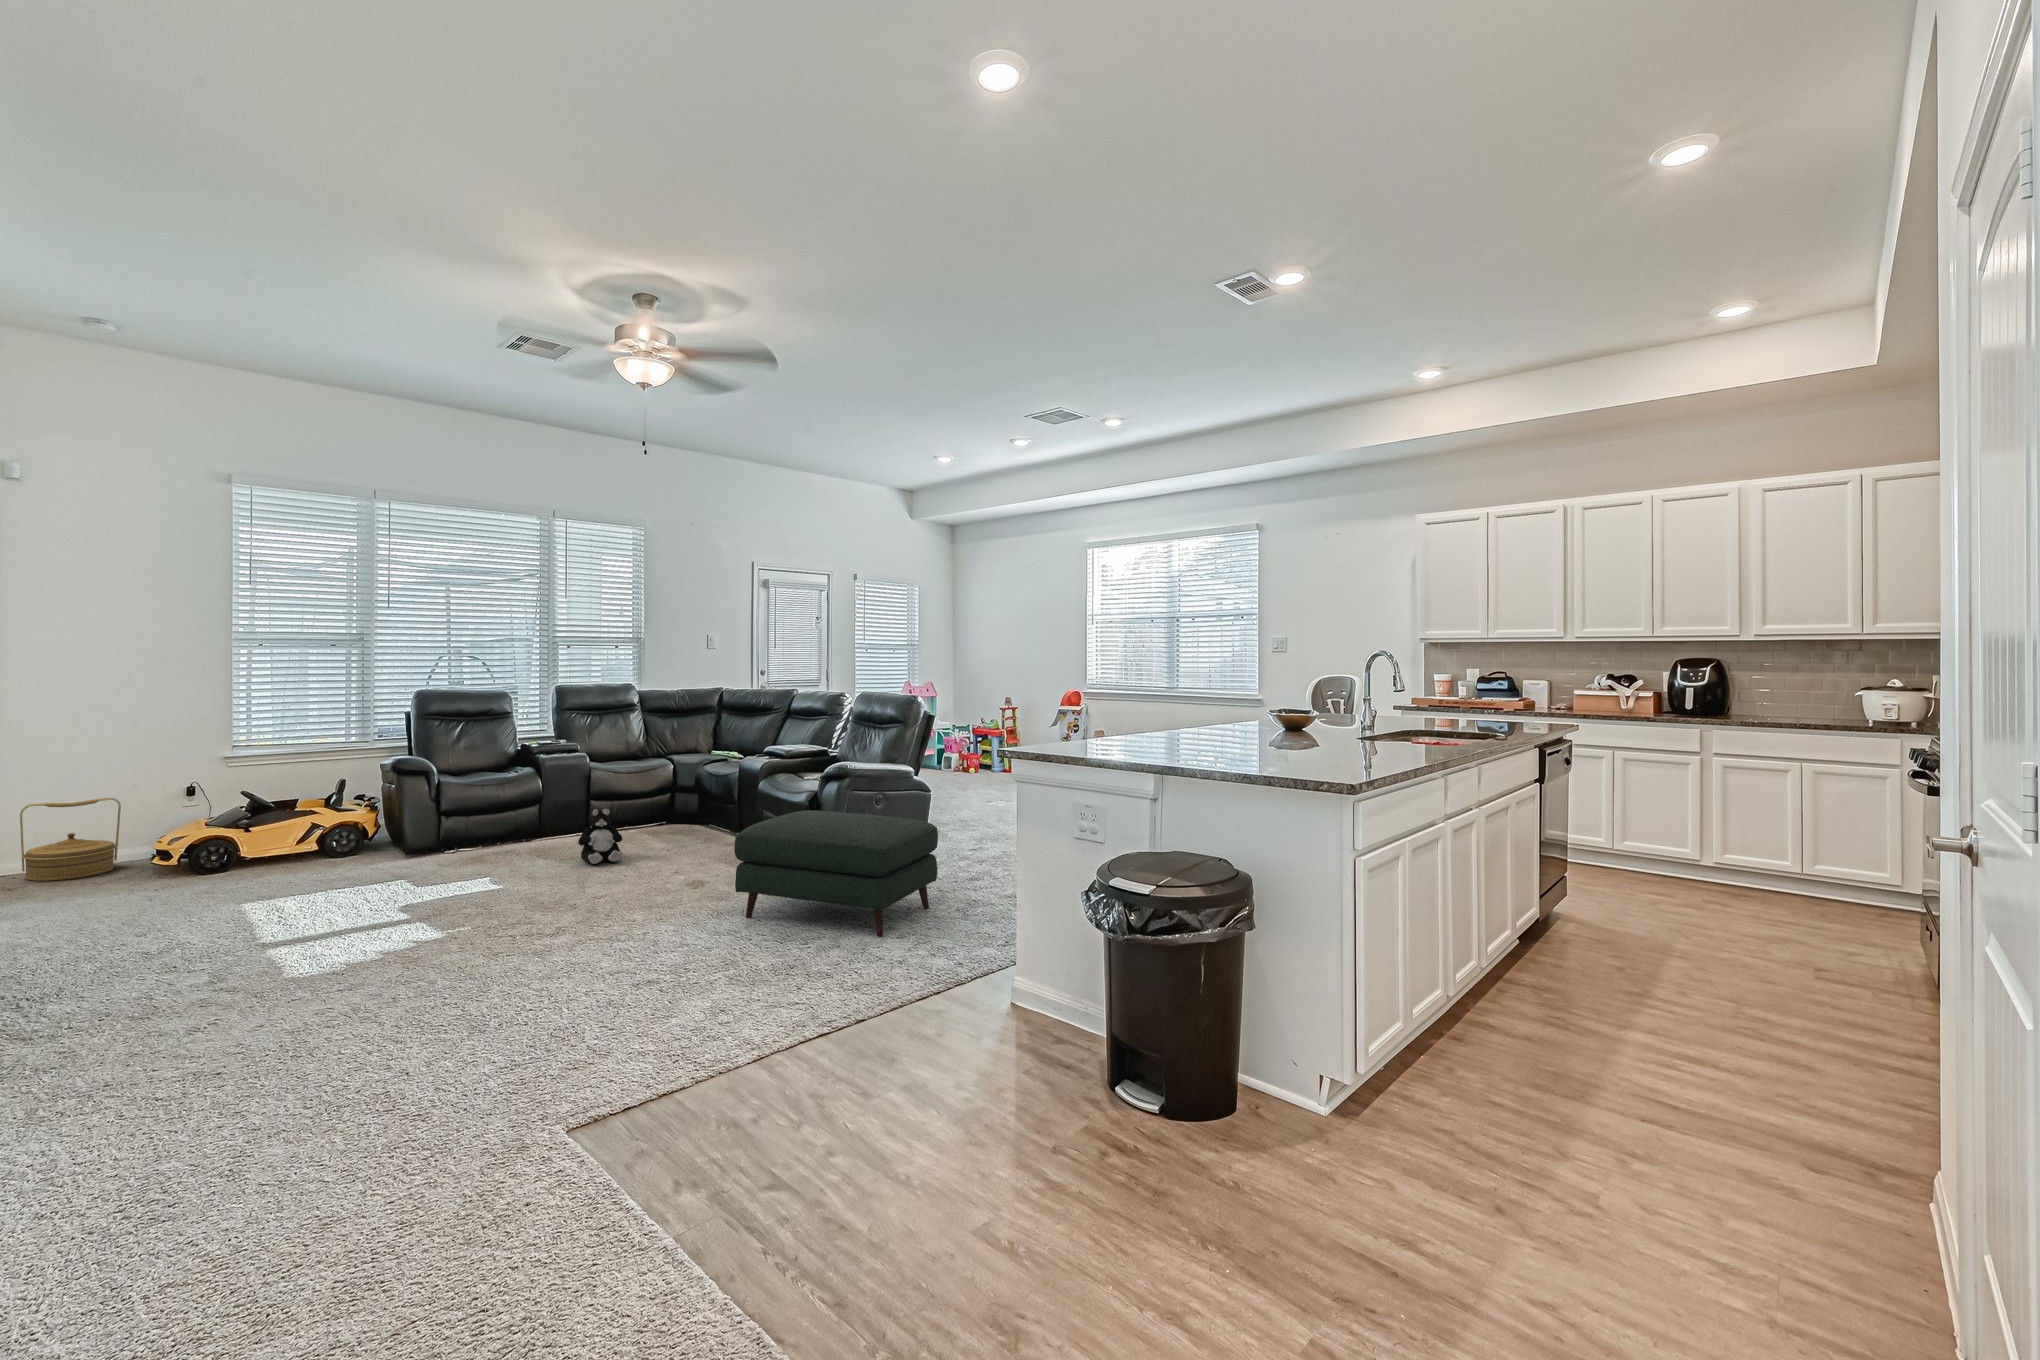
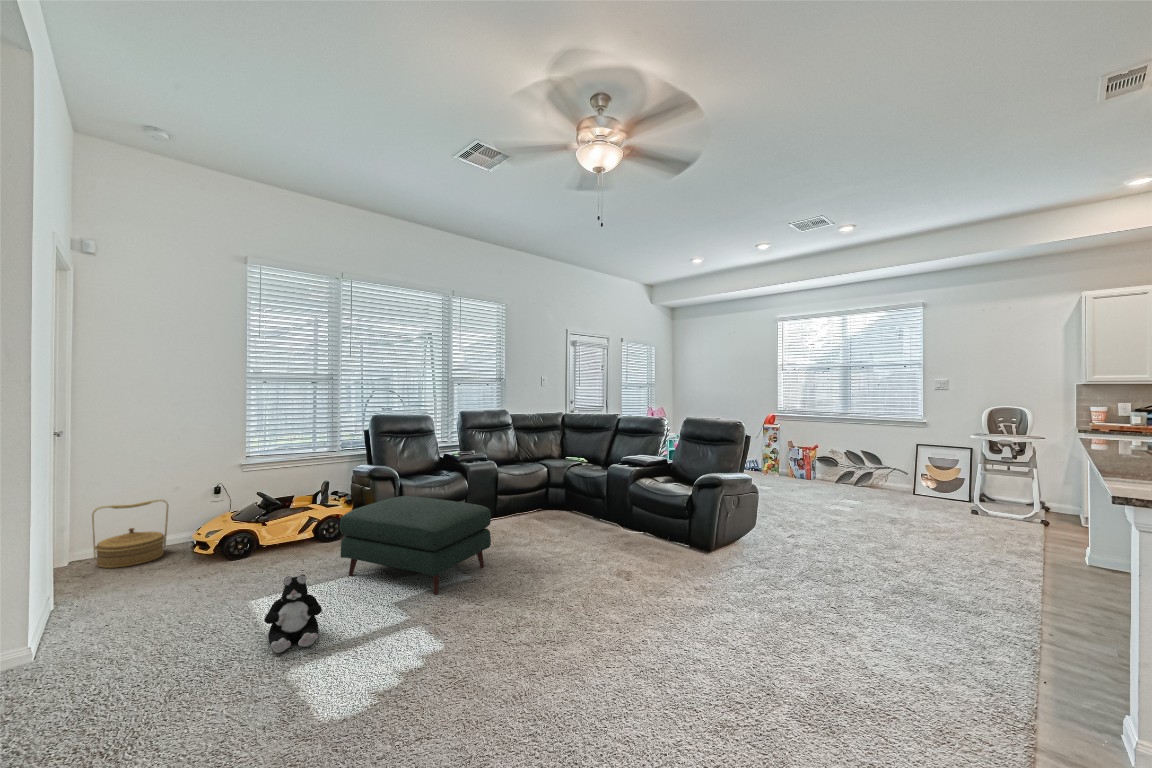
plush toy: present [578,808,623,864] -> present [264,574,322,653]
ottoman: present [734,810,938,937] -> present [340,496,491,595]

